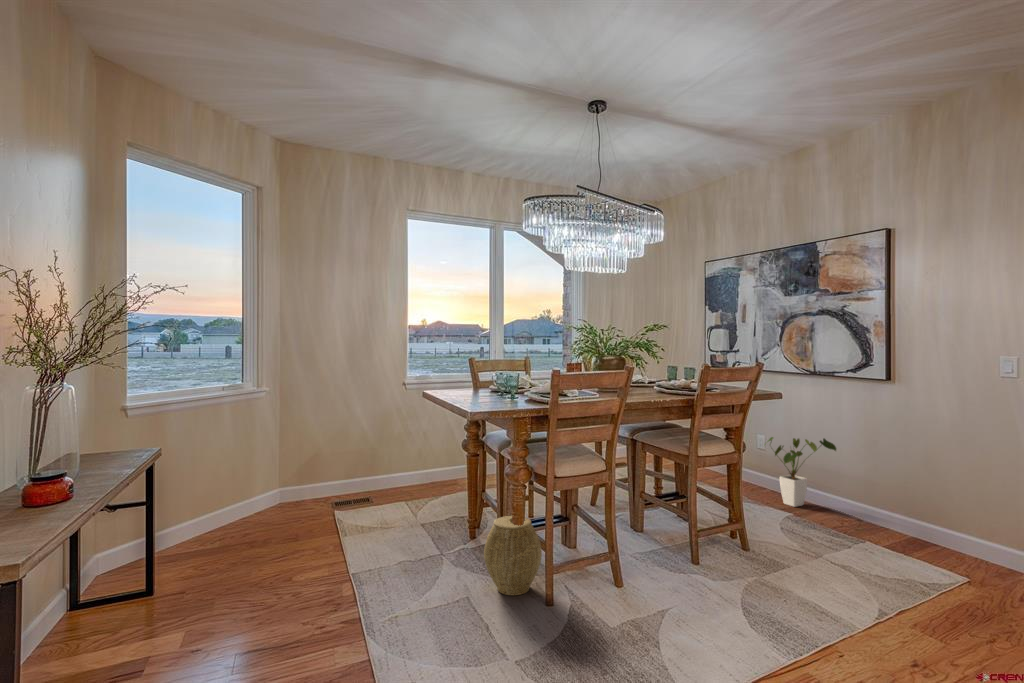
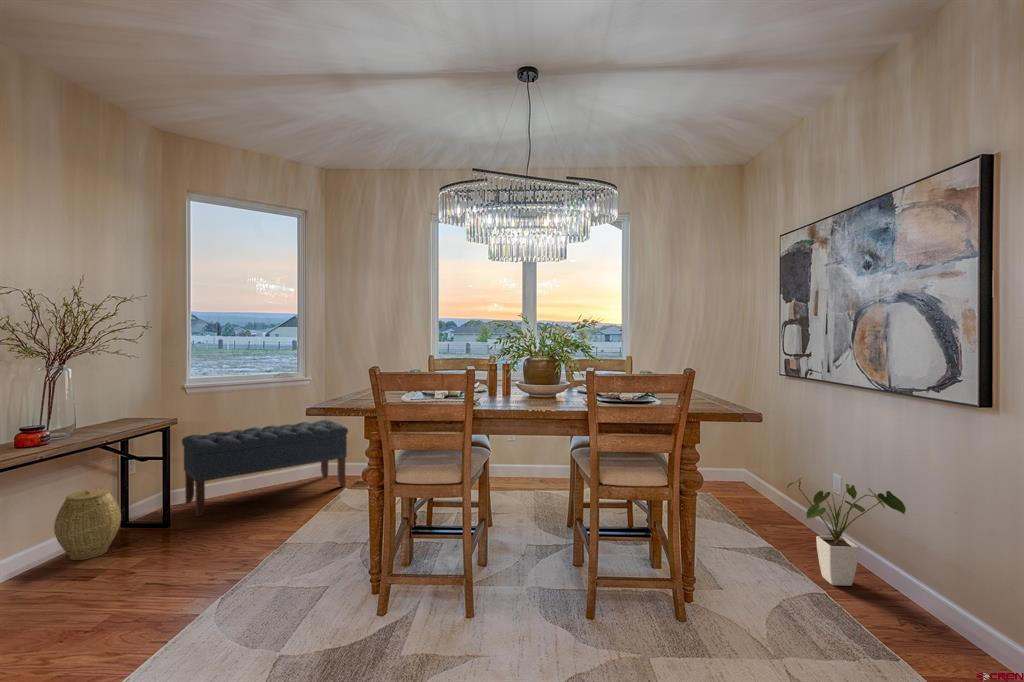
bench: none [165,441,337,563] -> present [182,420,348,517]
woven basket: present [484,516,542,595] -> present [54,489,121,560]

